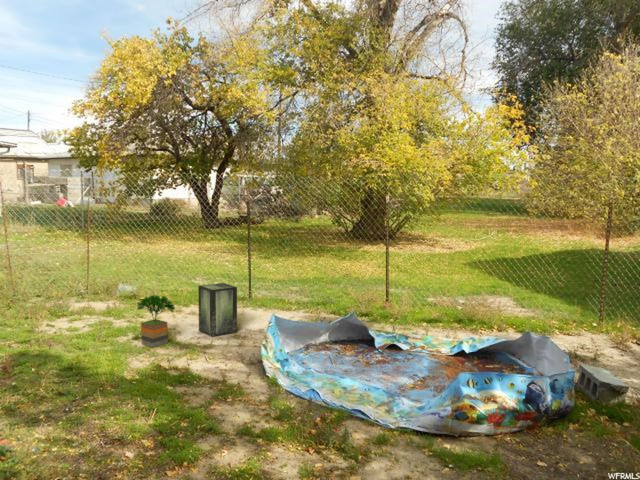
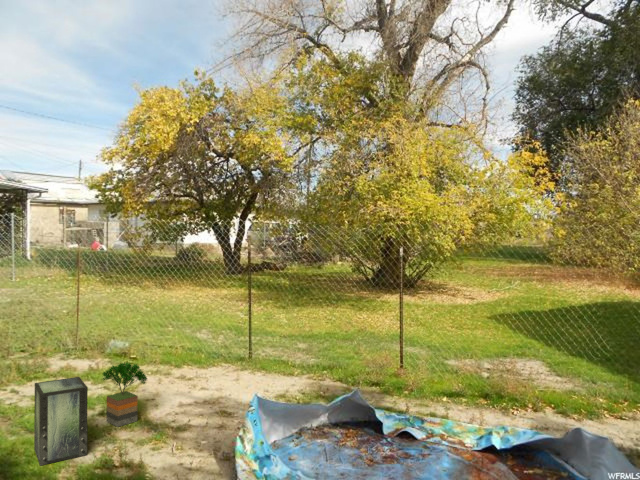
storage box: present [198,283,237,337] -> present [34,377,88,466]

